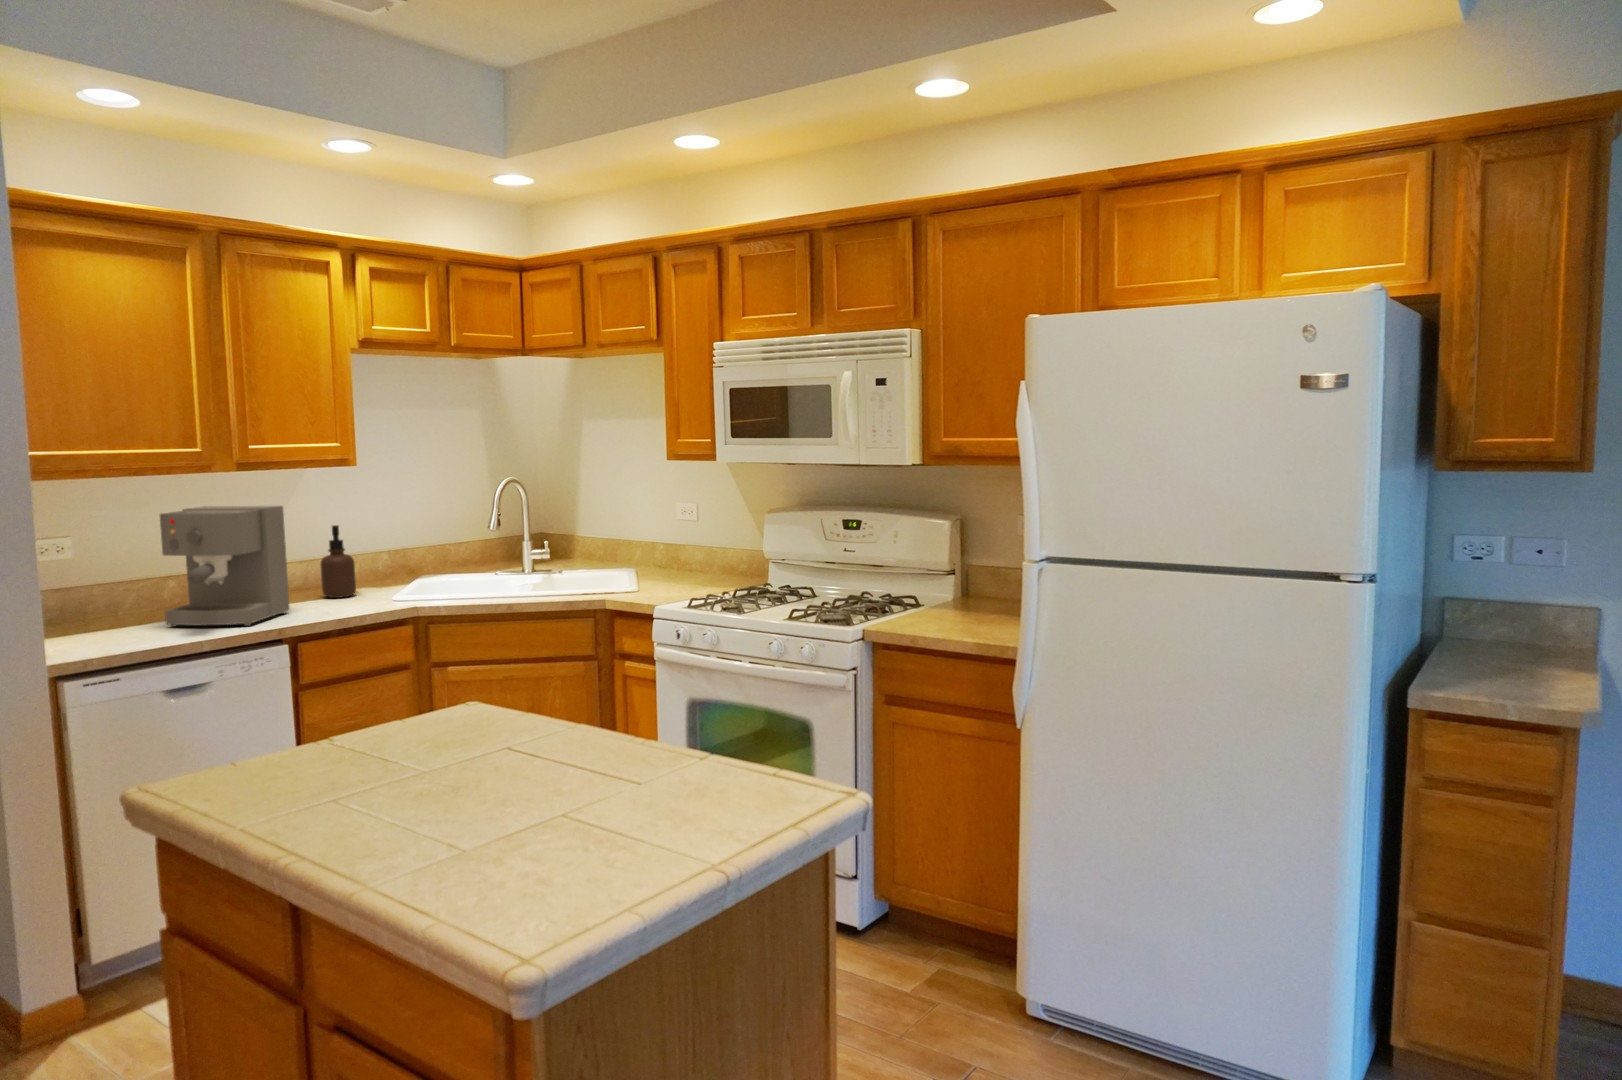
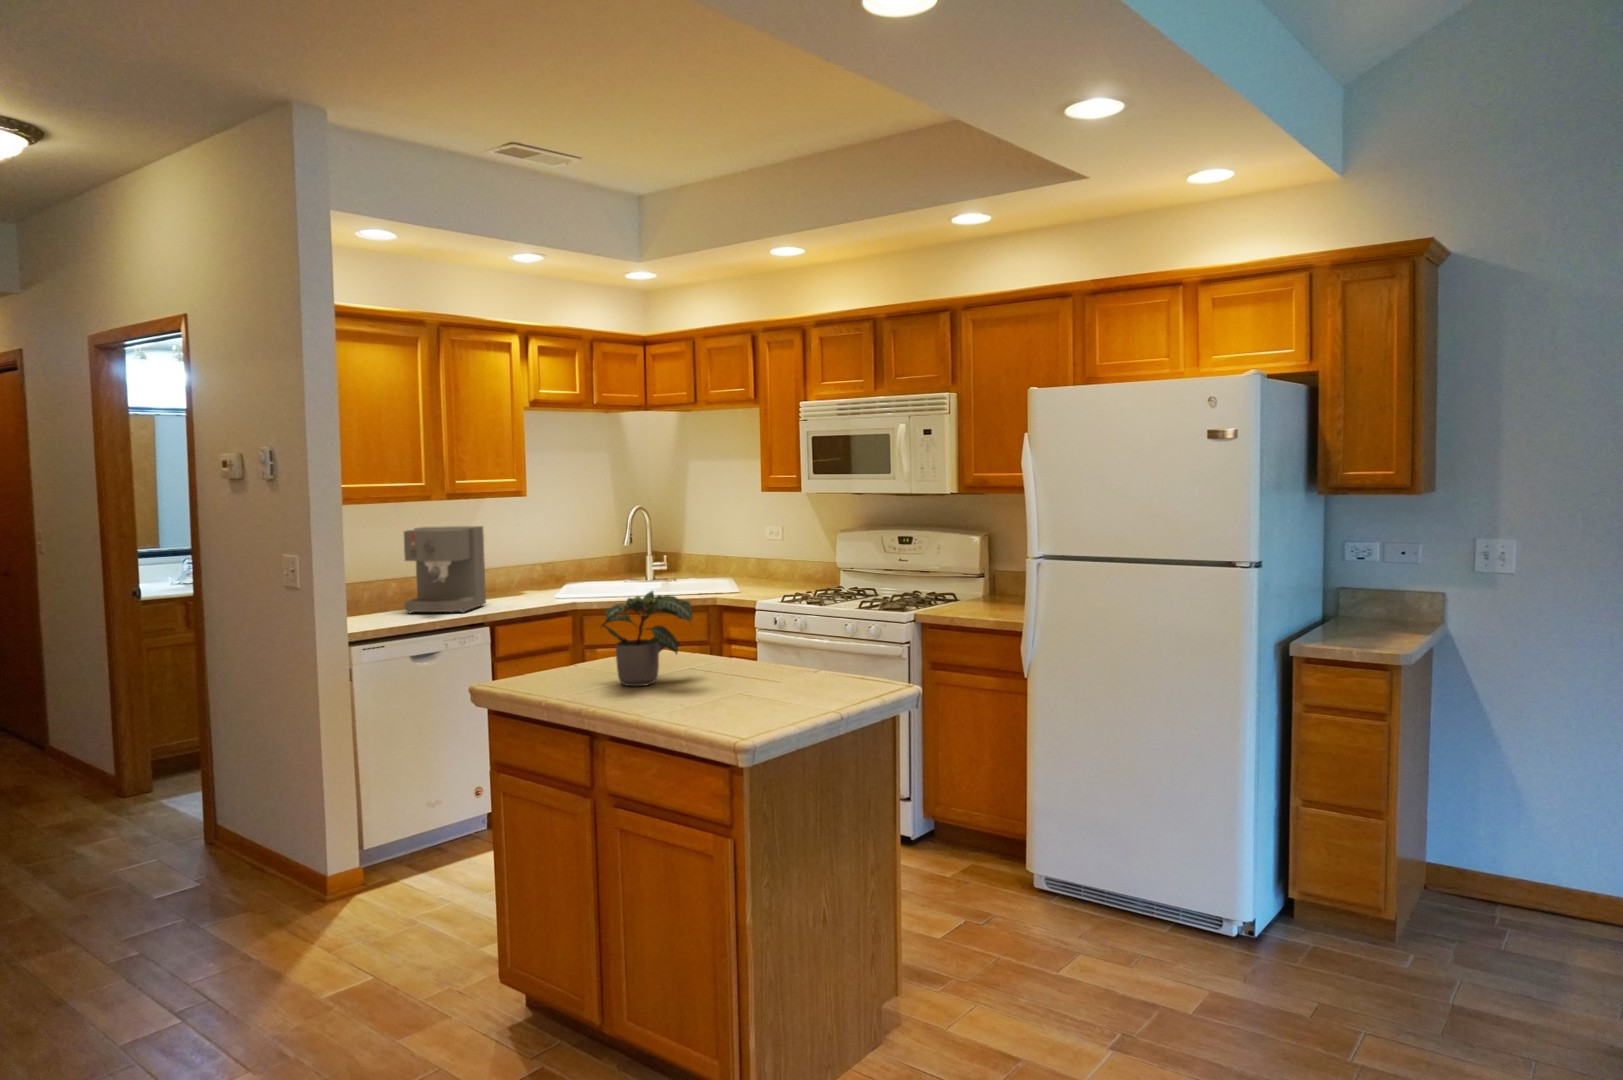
soap dispenser: present [320,525,356,598] -> none [501,542,526,597]
potted plant: none [336,631,506,799] -> present [601,591,693,686]

